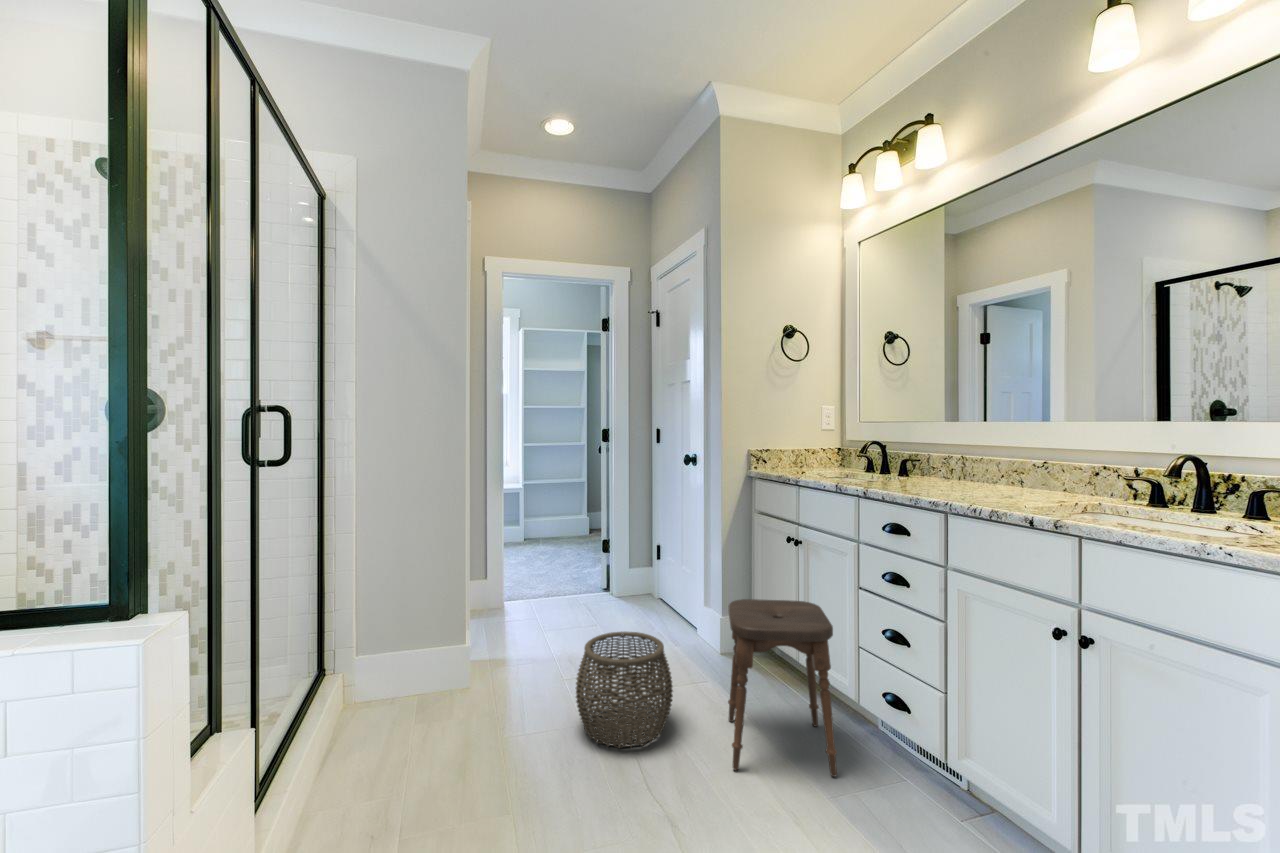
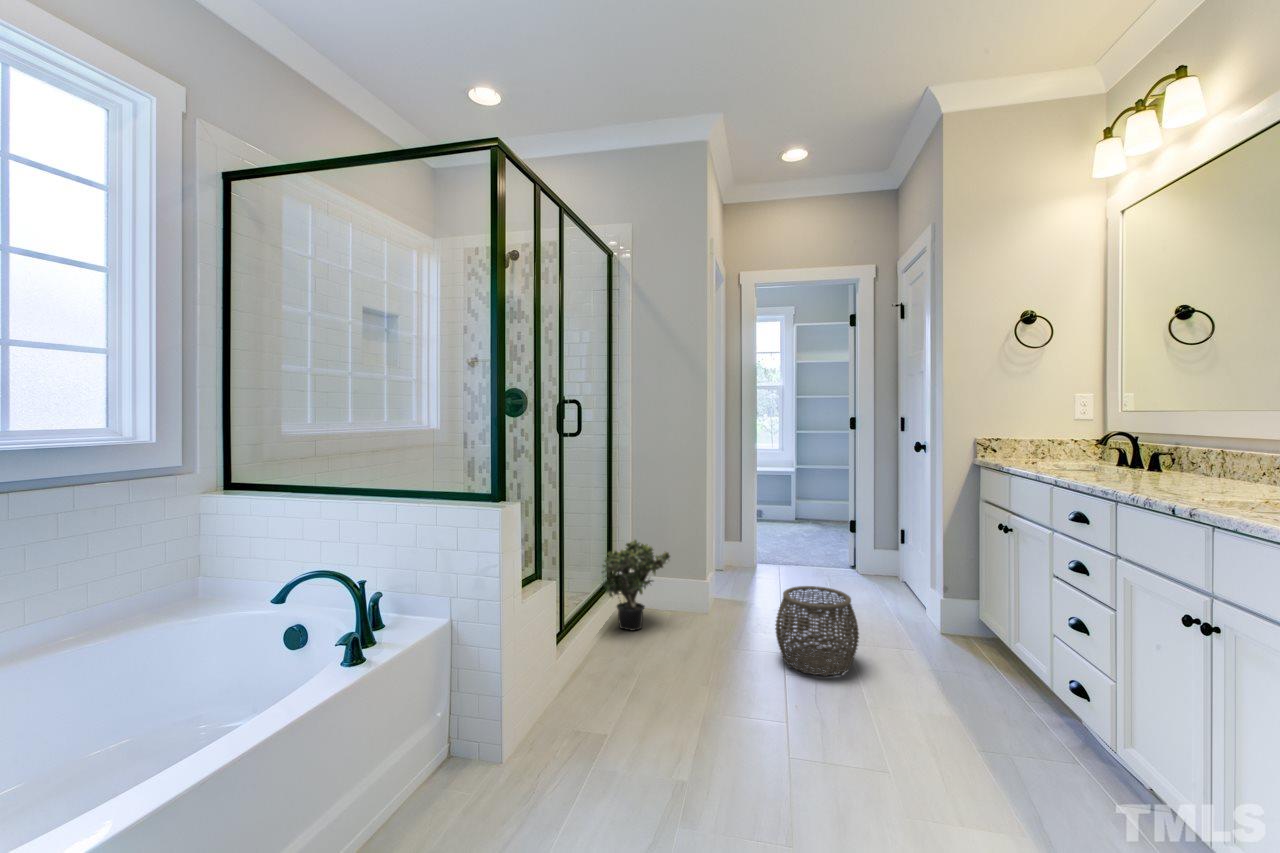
stool: present [728,599,837,776] -> none [895,572,1006,738]
potted plant: none [309,606,421,744] -> present [602,540,670,630]

